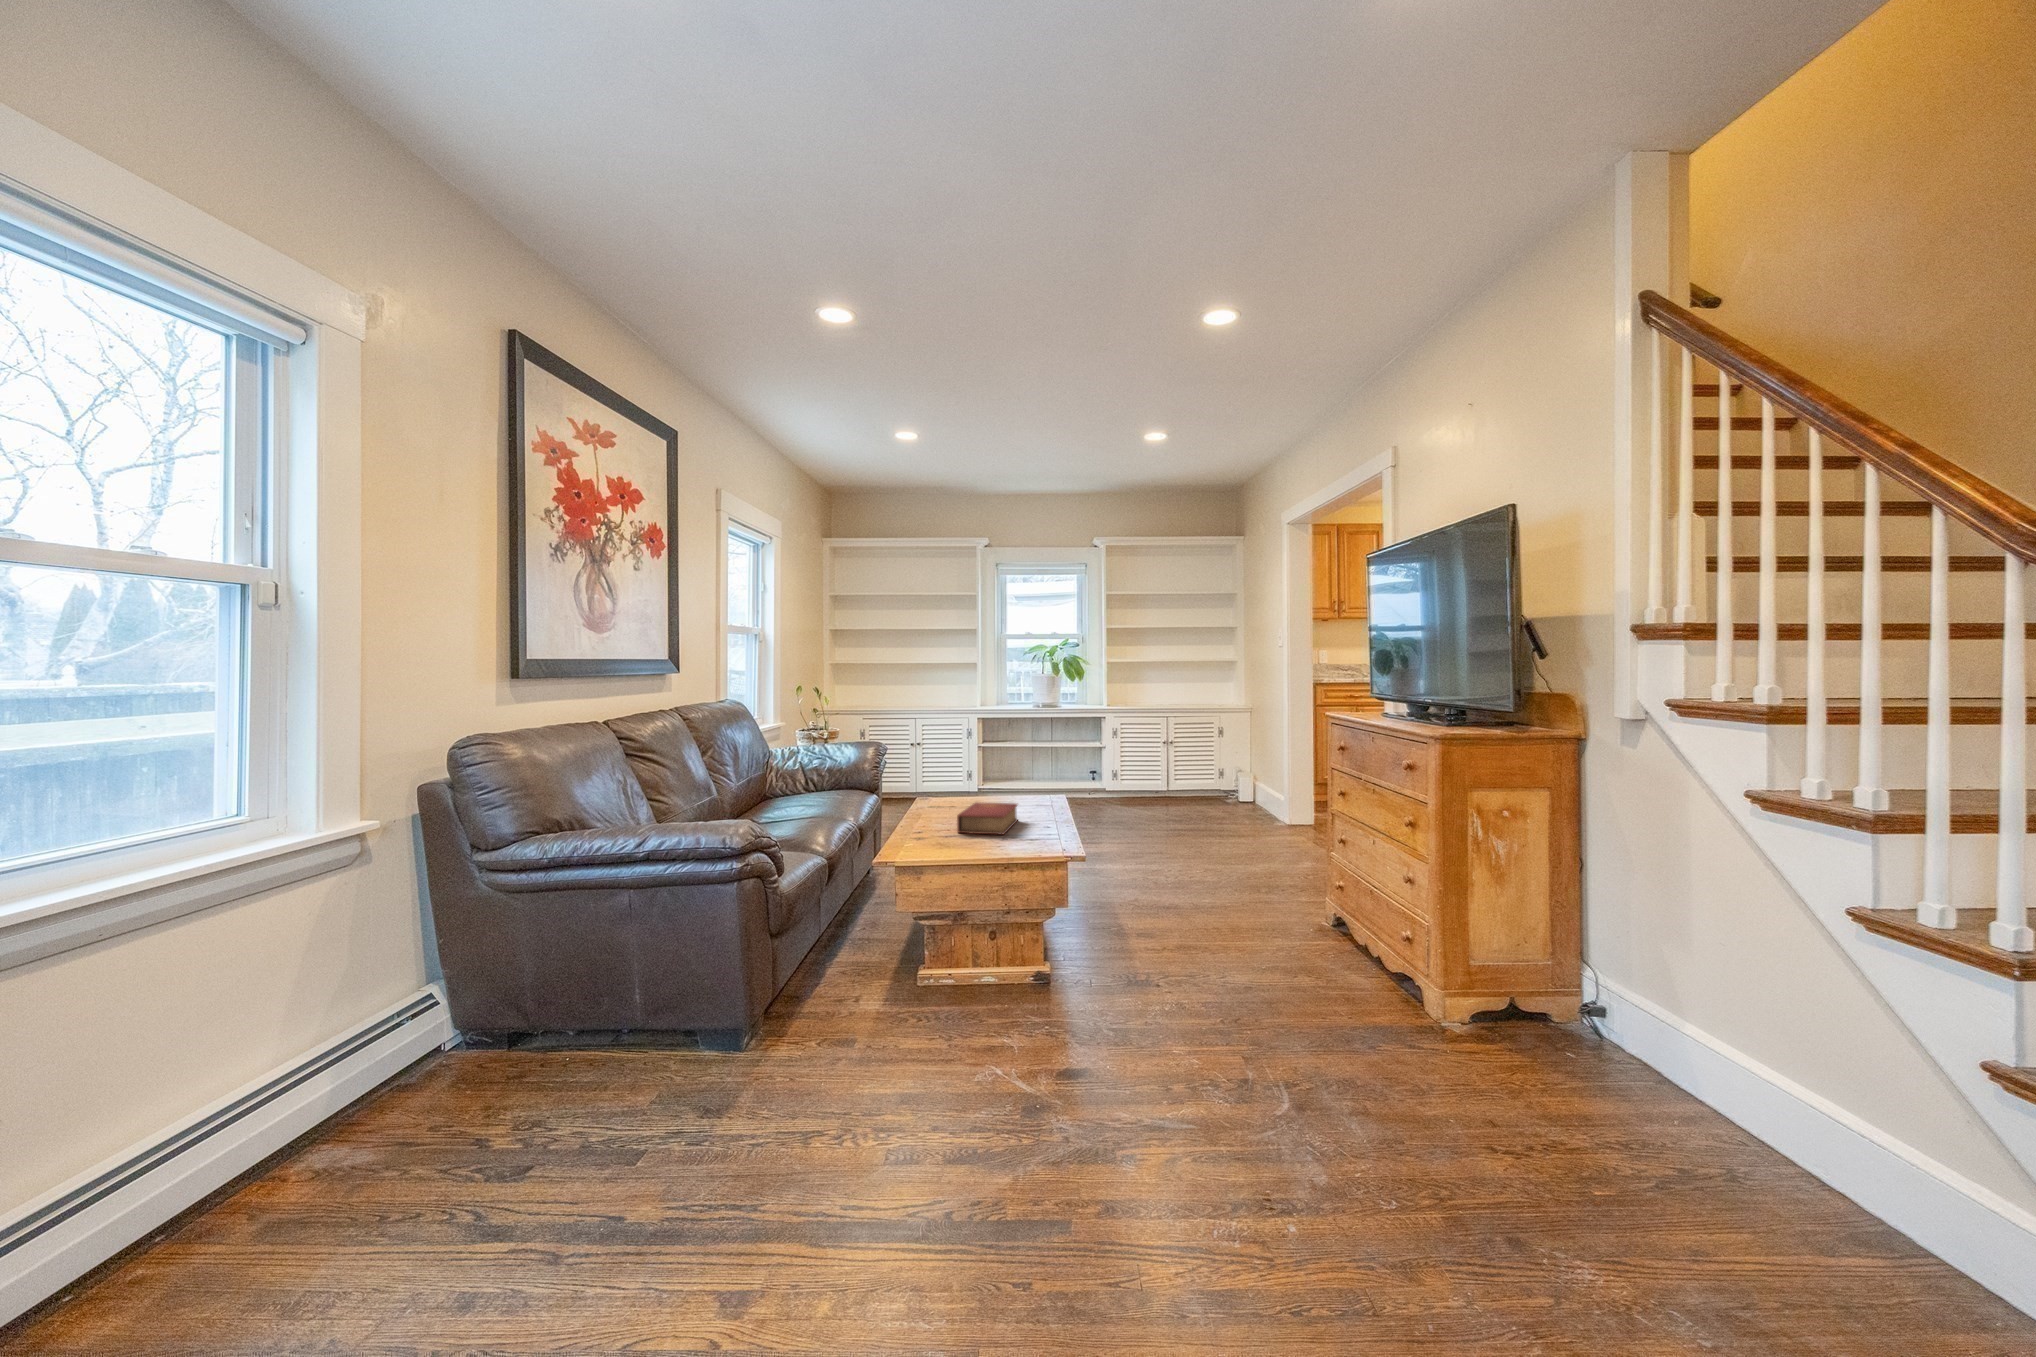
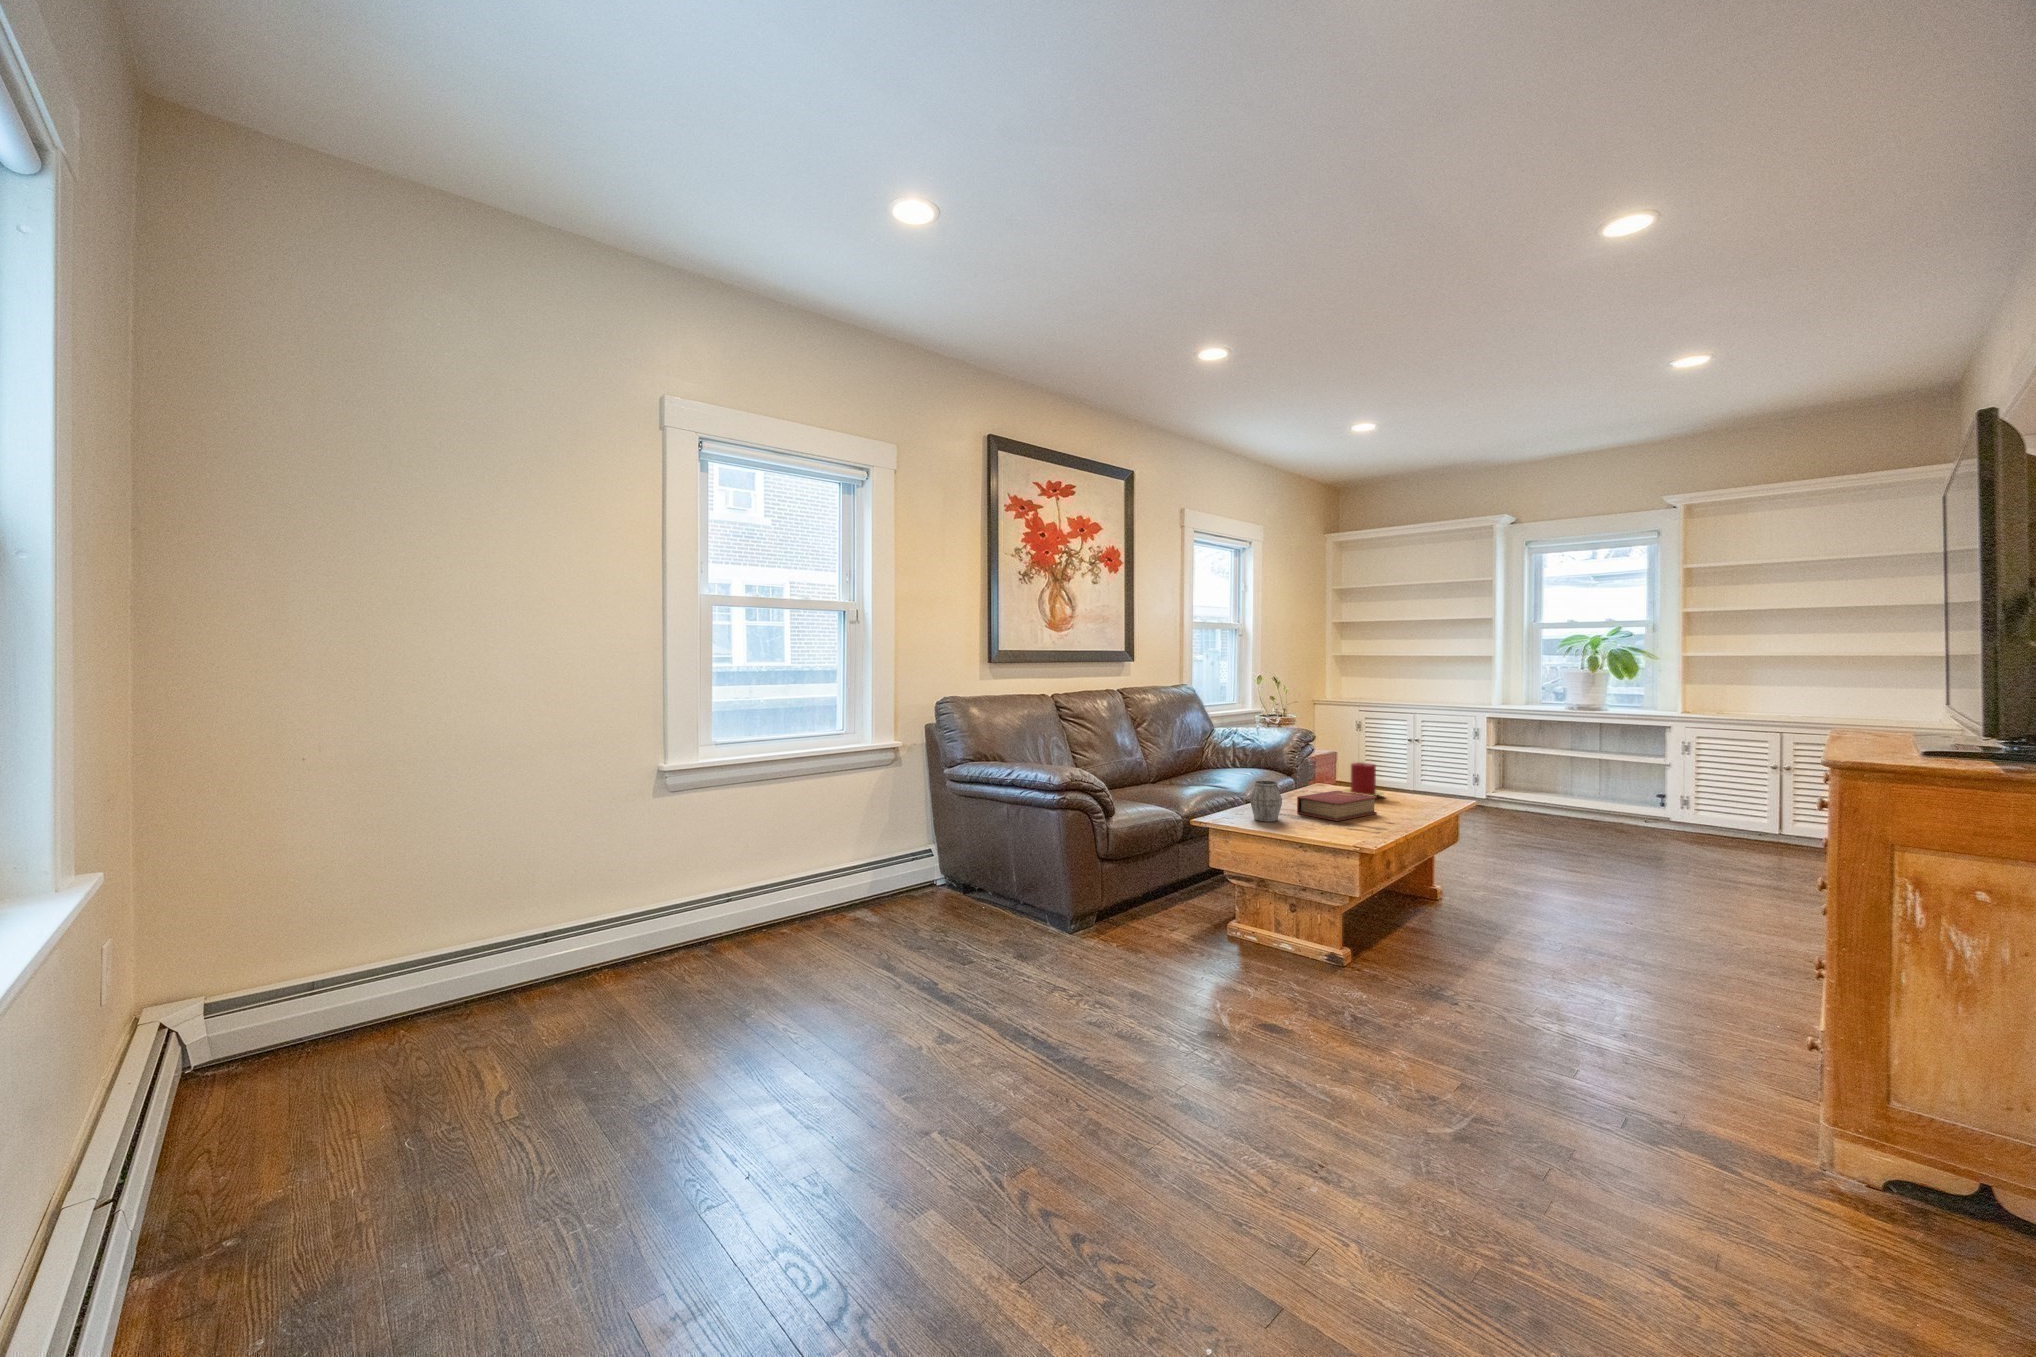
candle: none [958,770,996,806] -> present [1343,763,1383,796]
mug: none [924,802,959,848] -> present [1250,781,1282,821]

